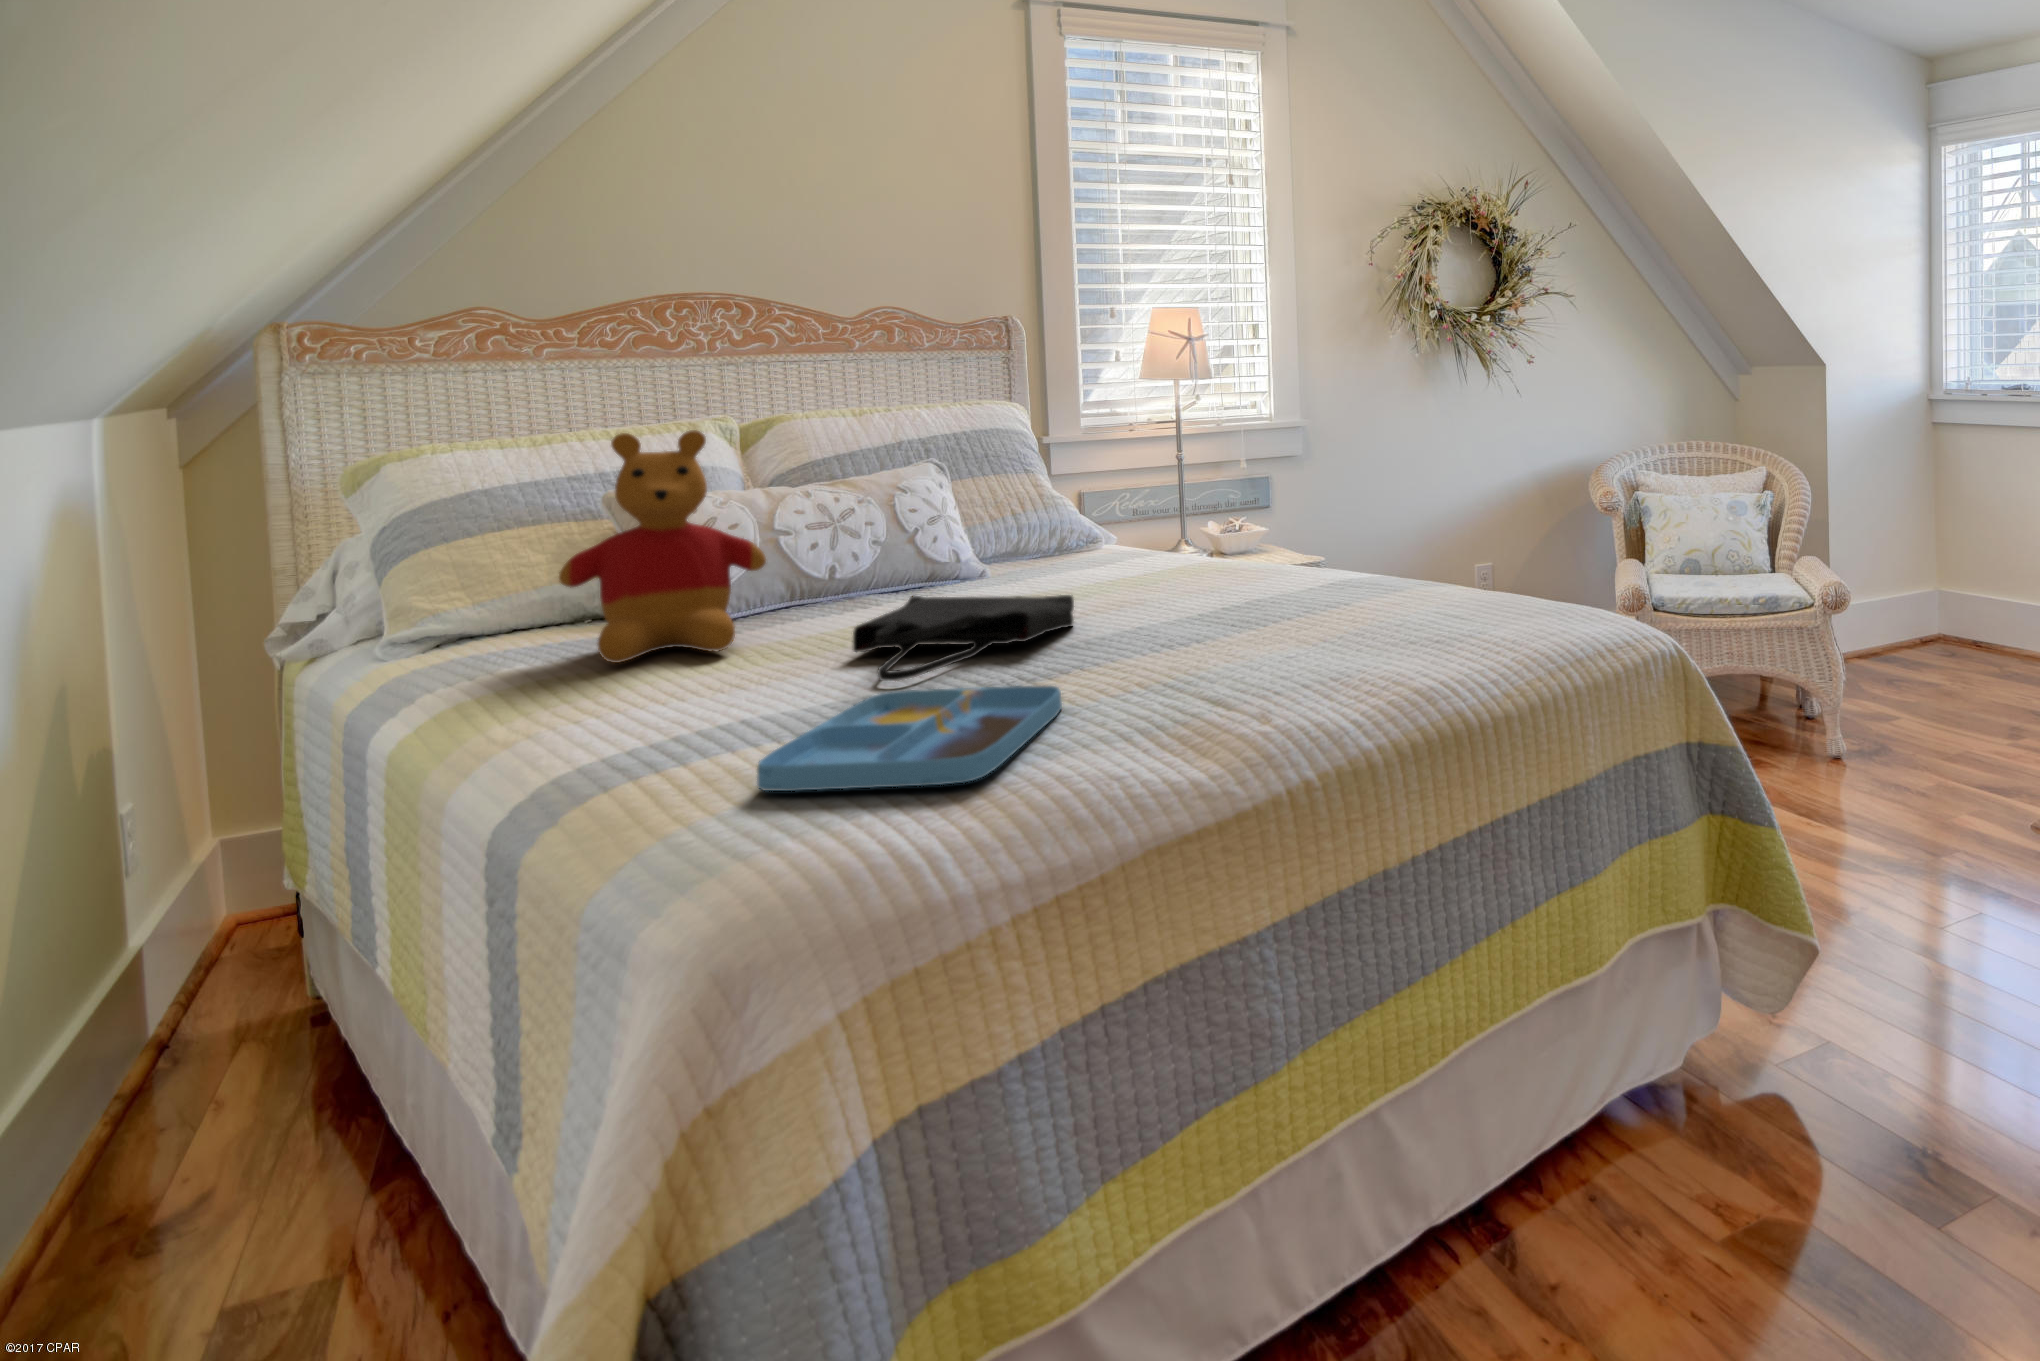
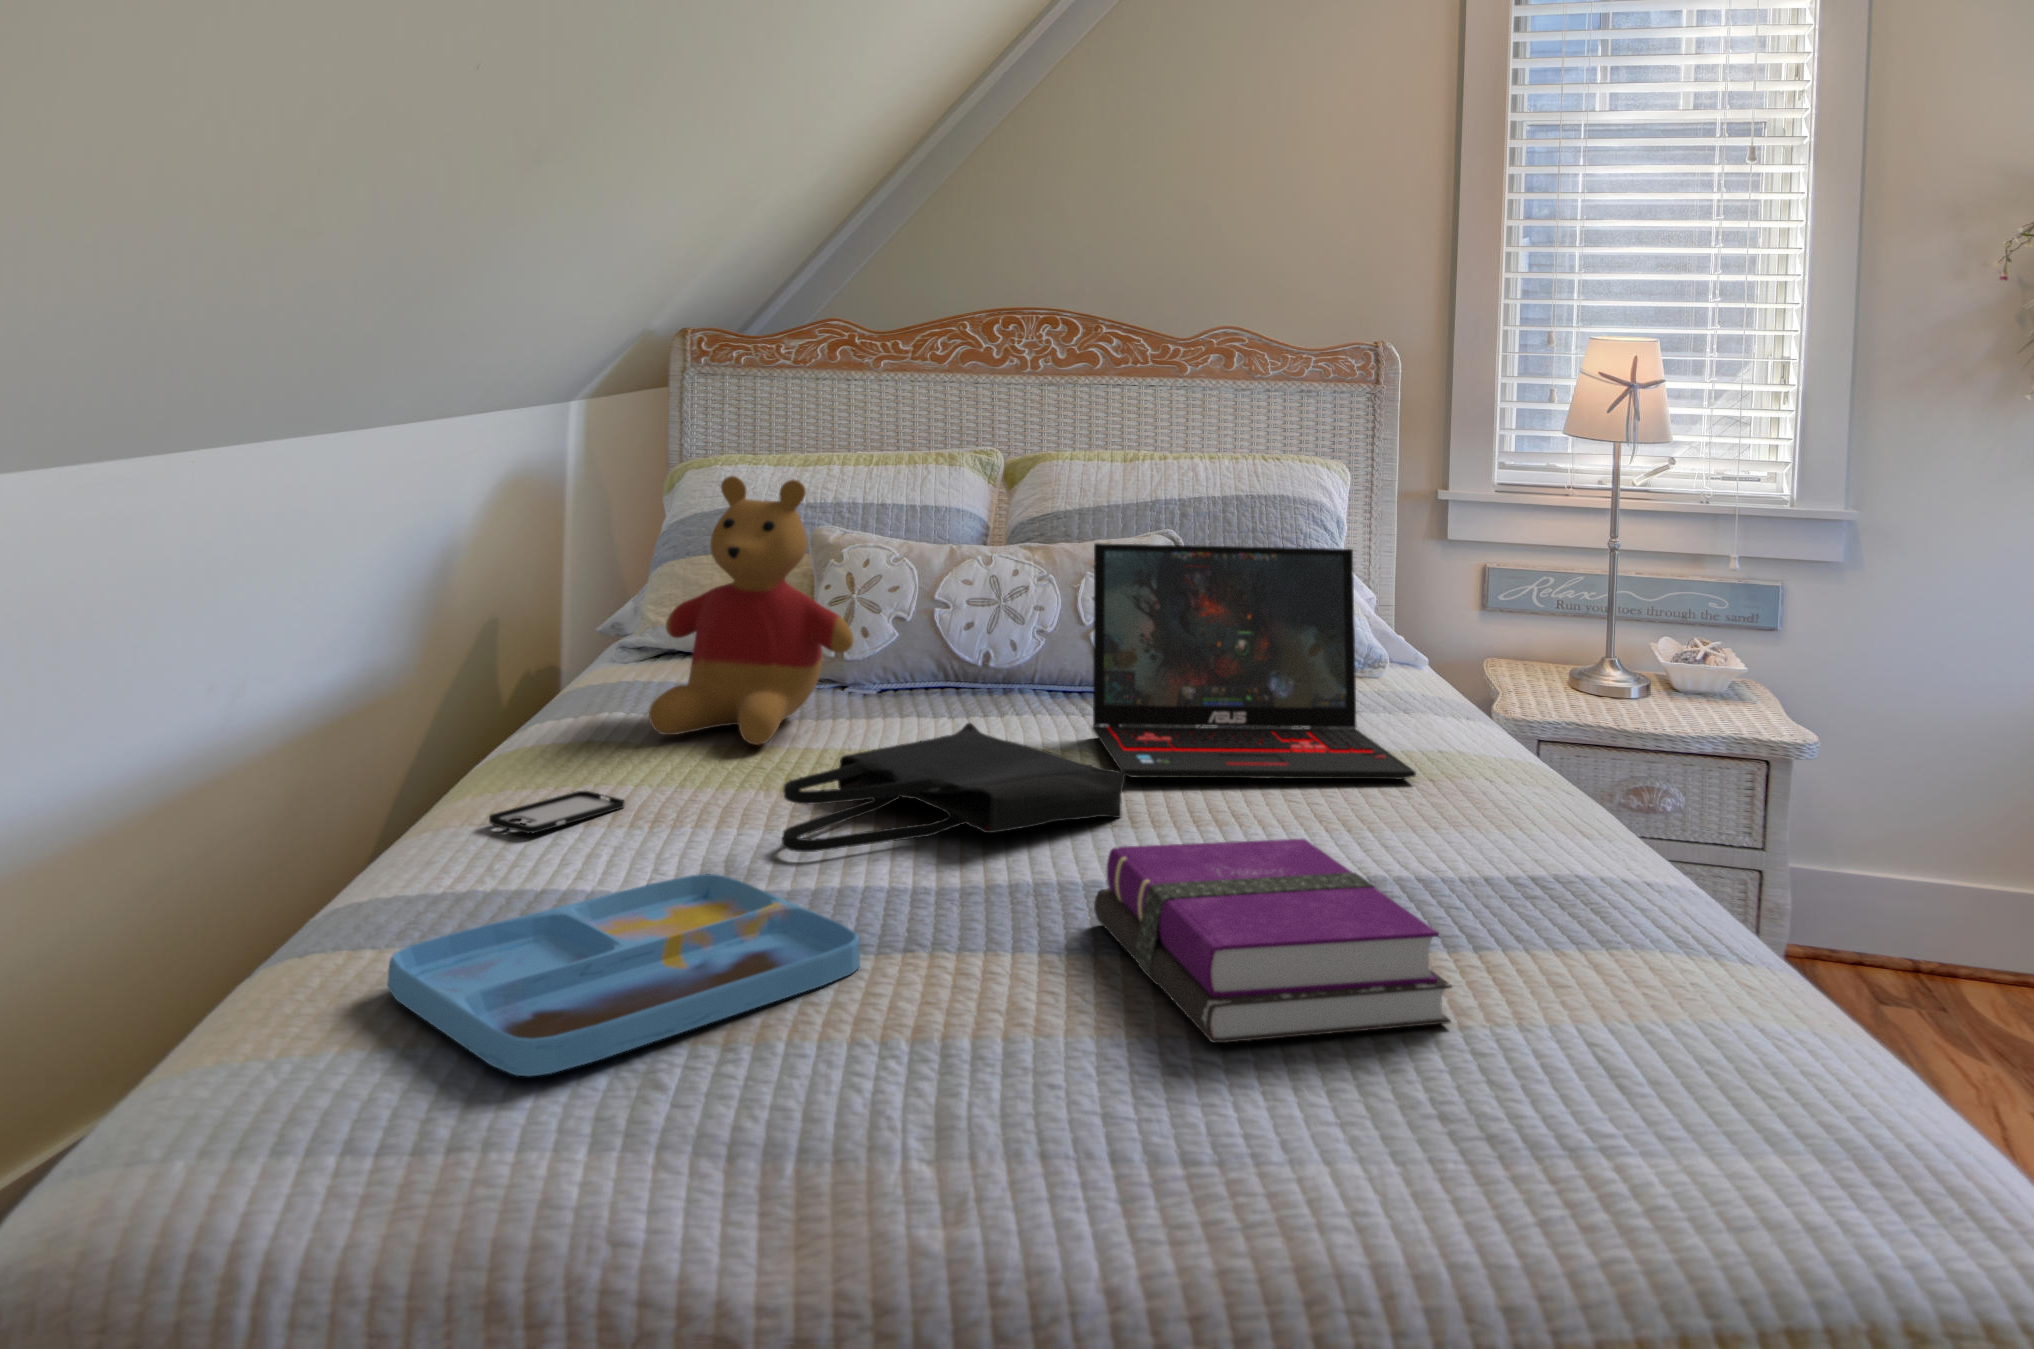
laptop: none [952,444,1212,609] -> present [1092,543,1416,779]
notebook: none [1155,588,1393,673] -> present [1094,839,1452,1043]
smartphone: none [590,694,687,729] -> present [489,791,624,833]

